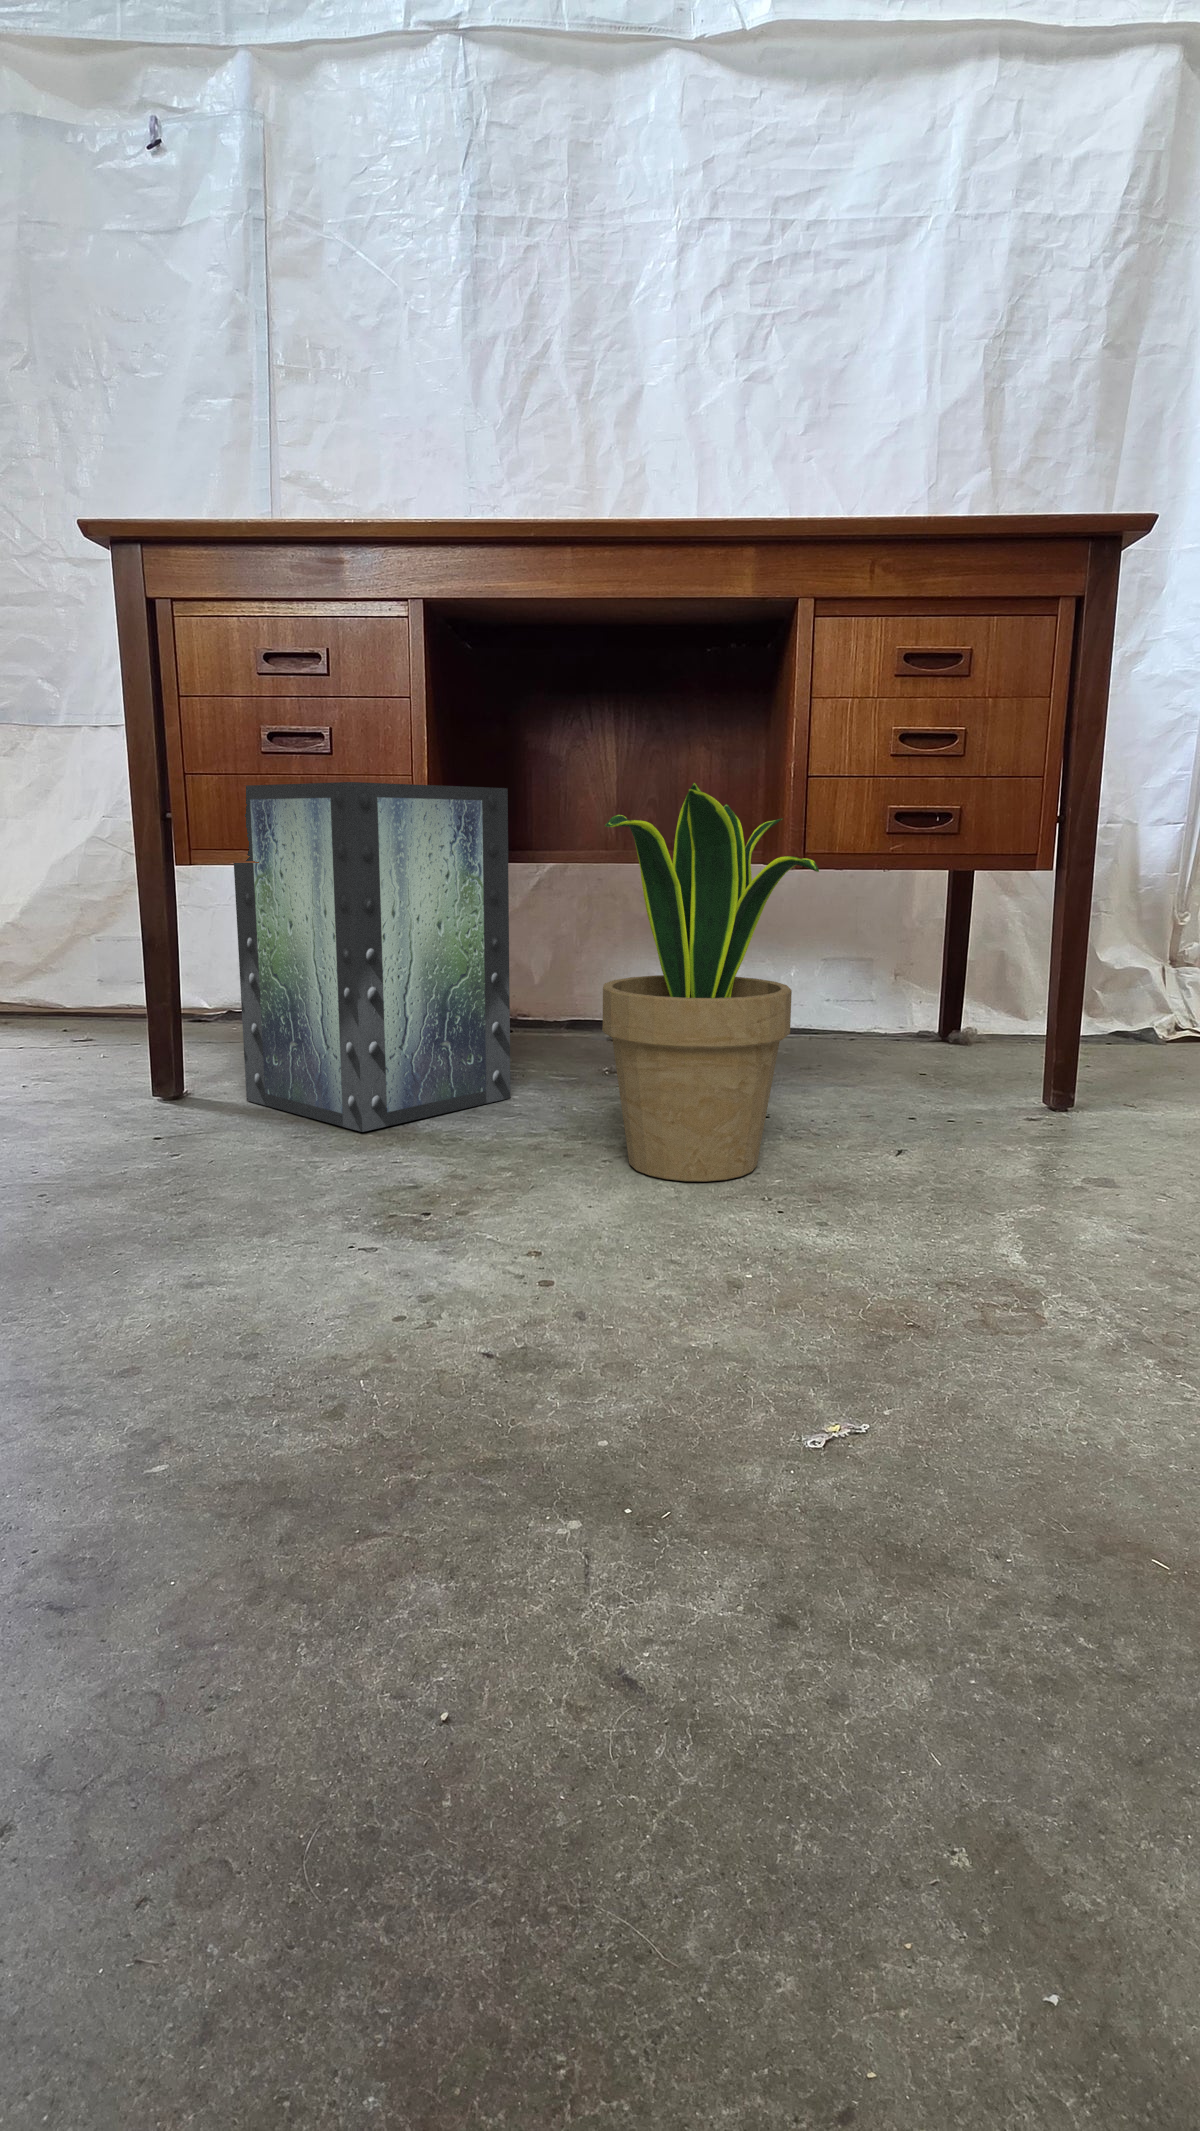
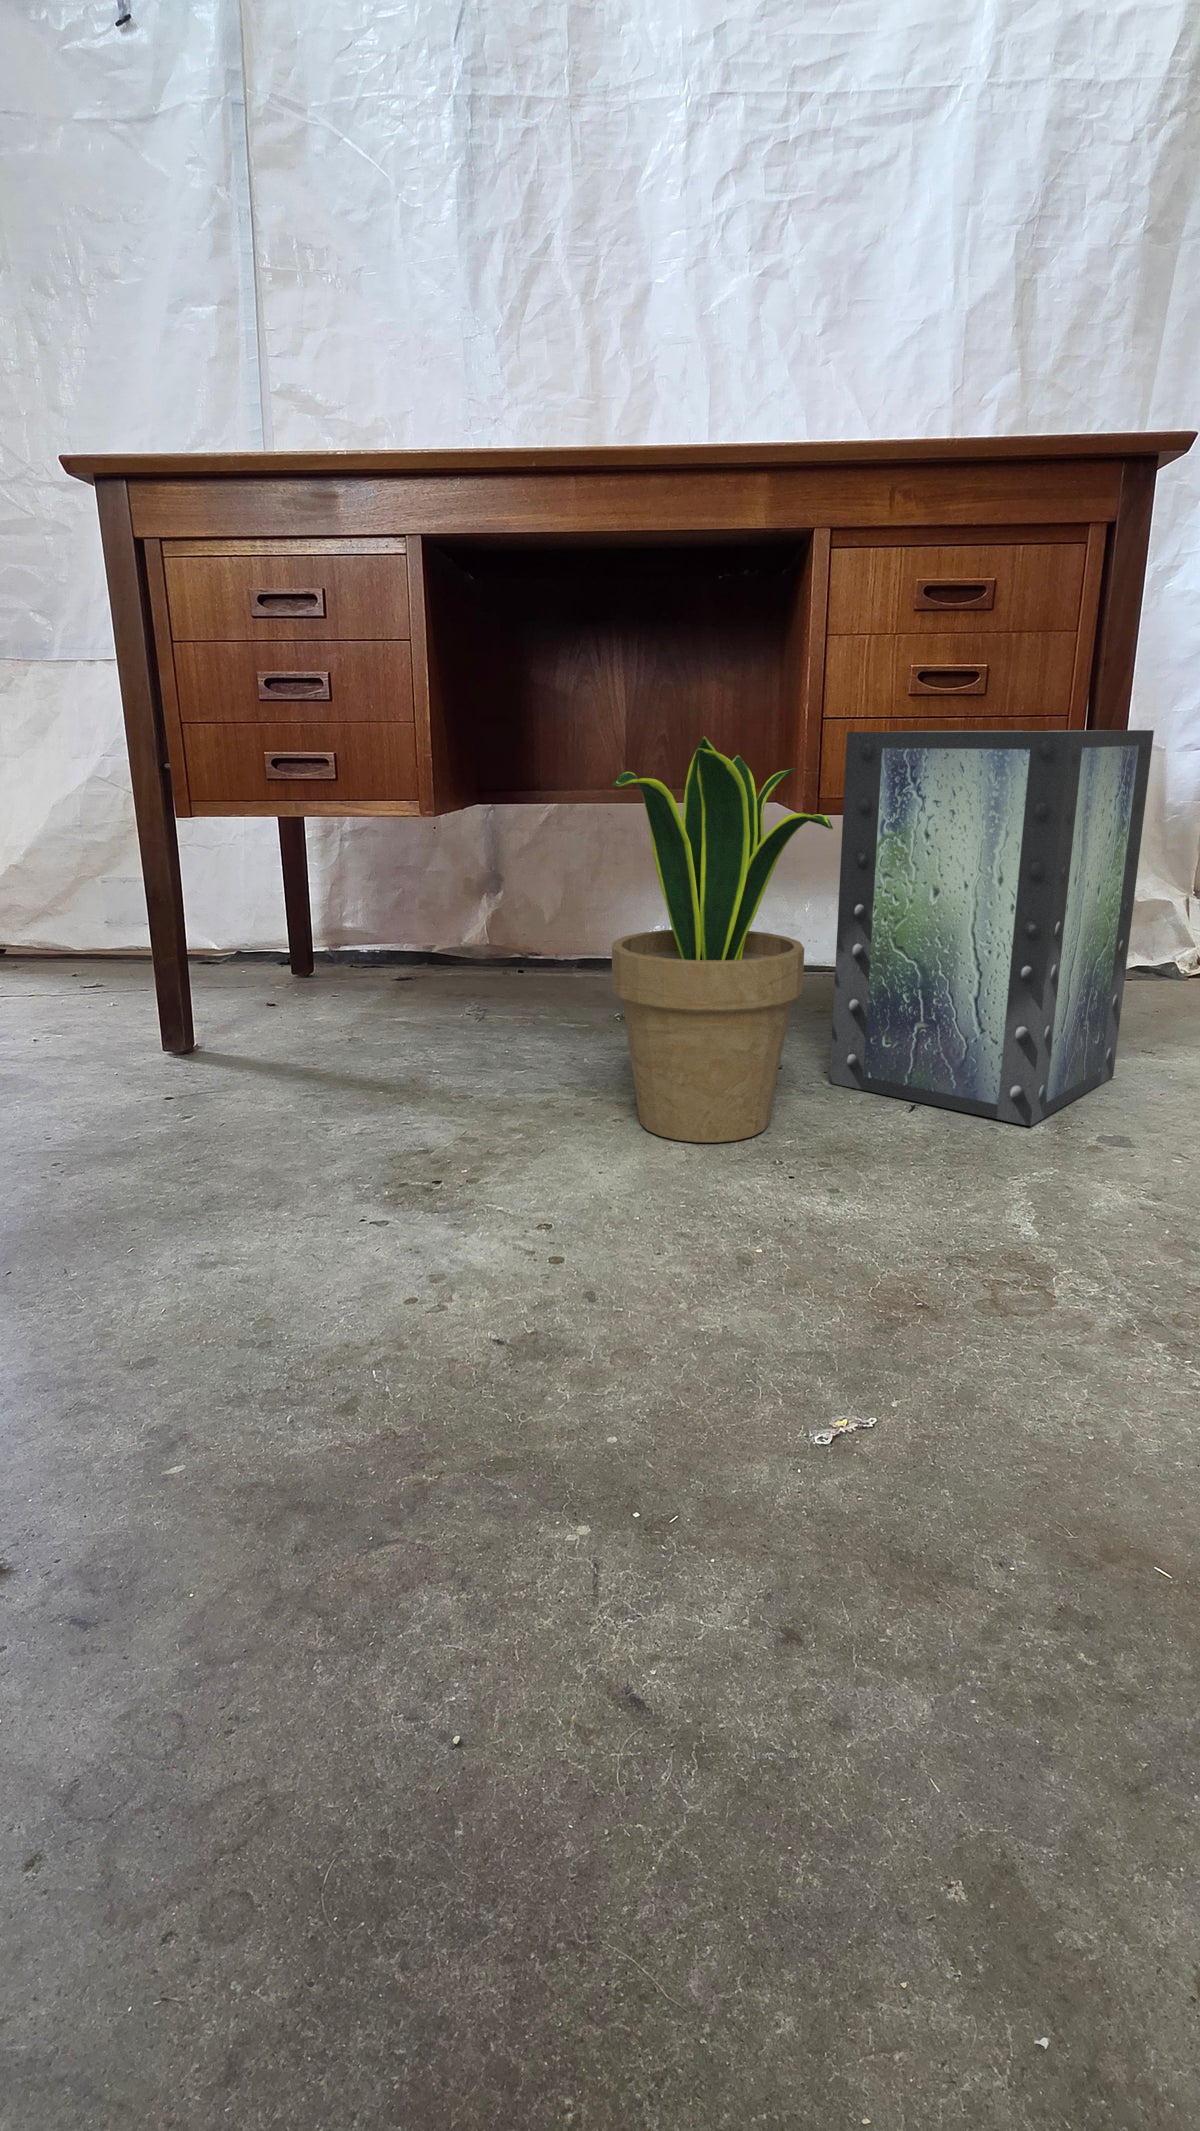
storage box: present [234,782,510,1132] -> present [830,730,1154,1126]

